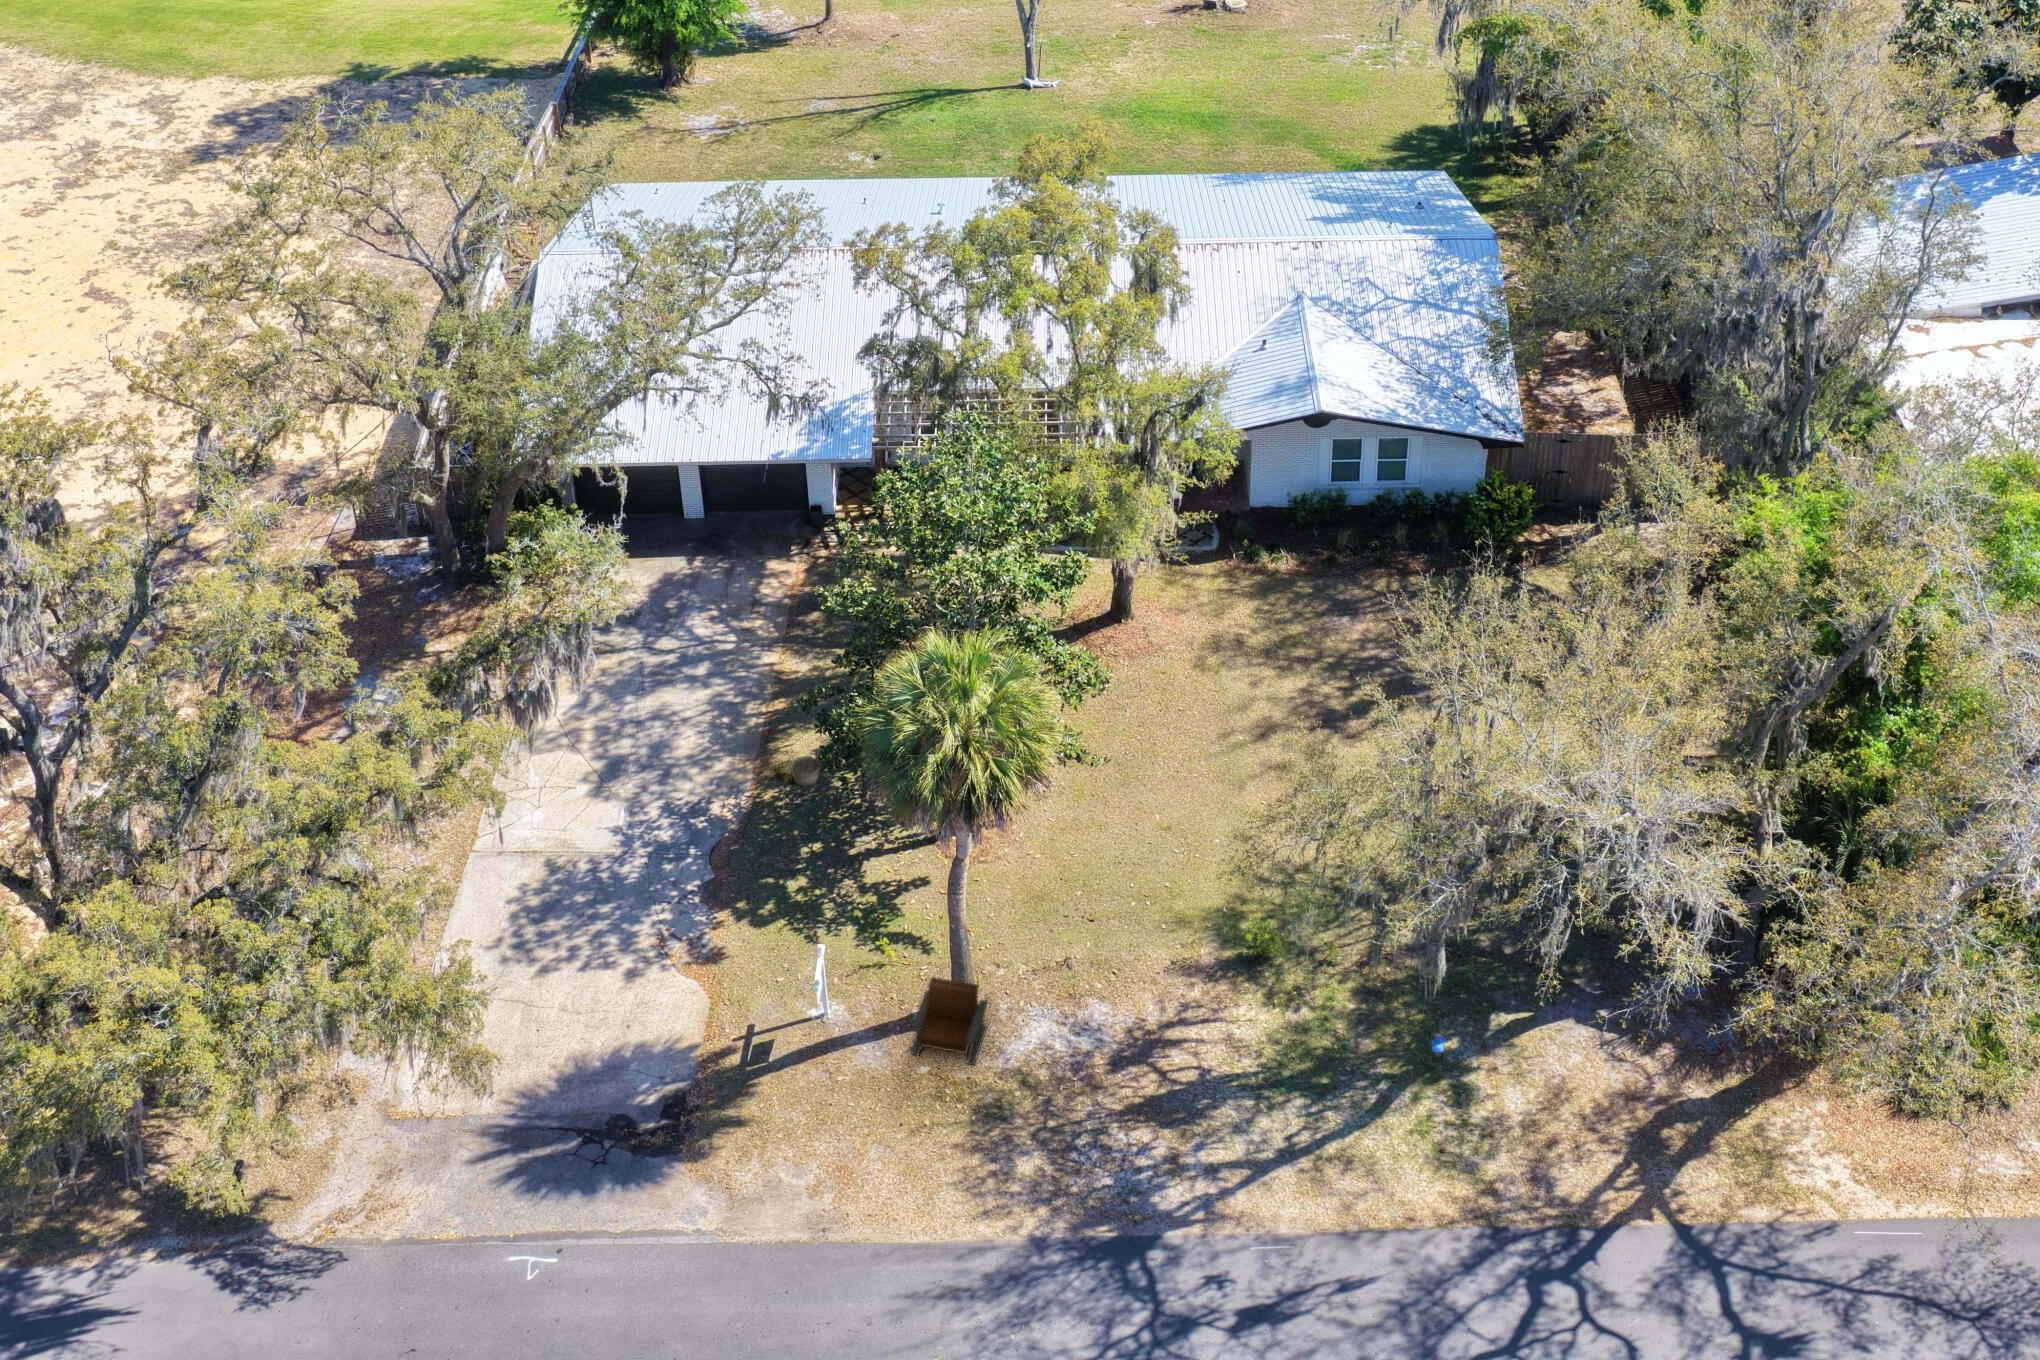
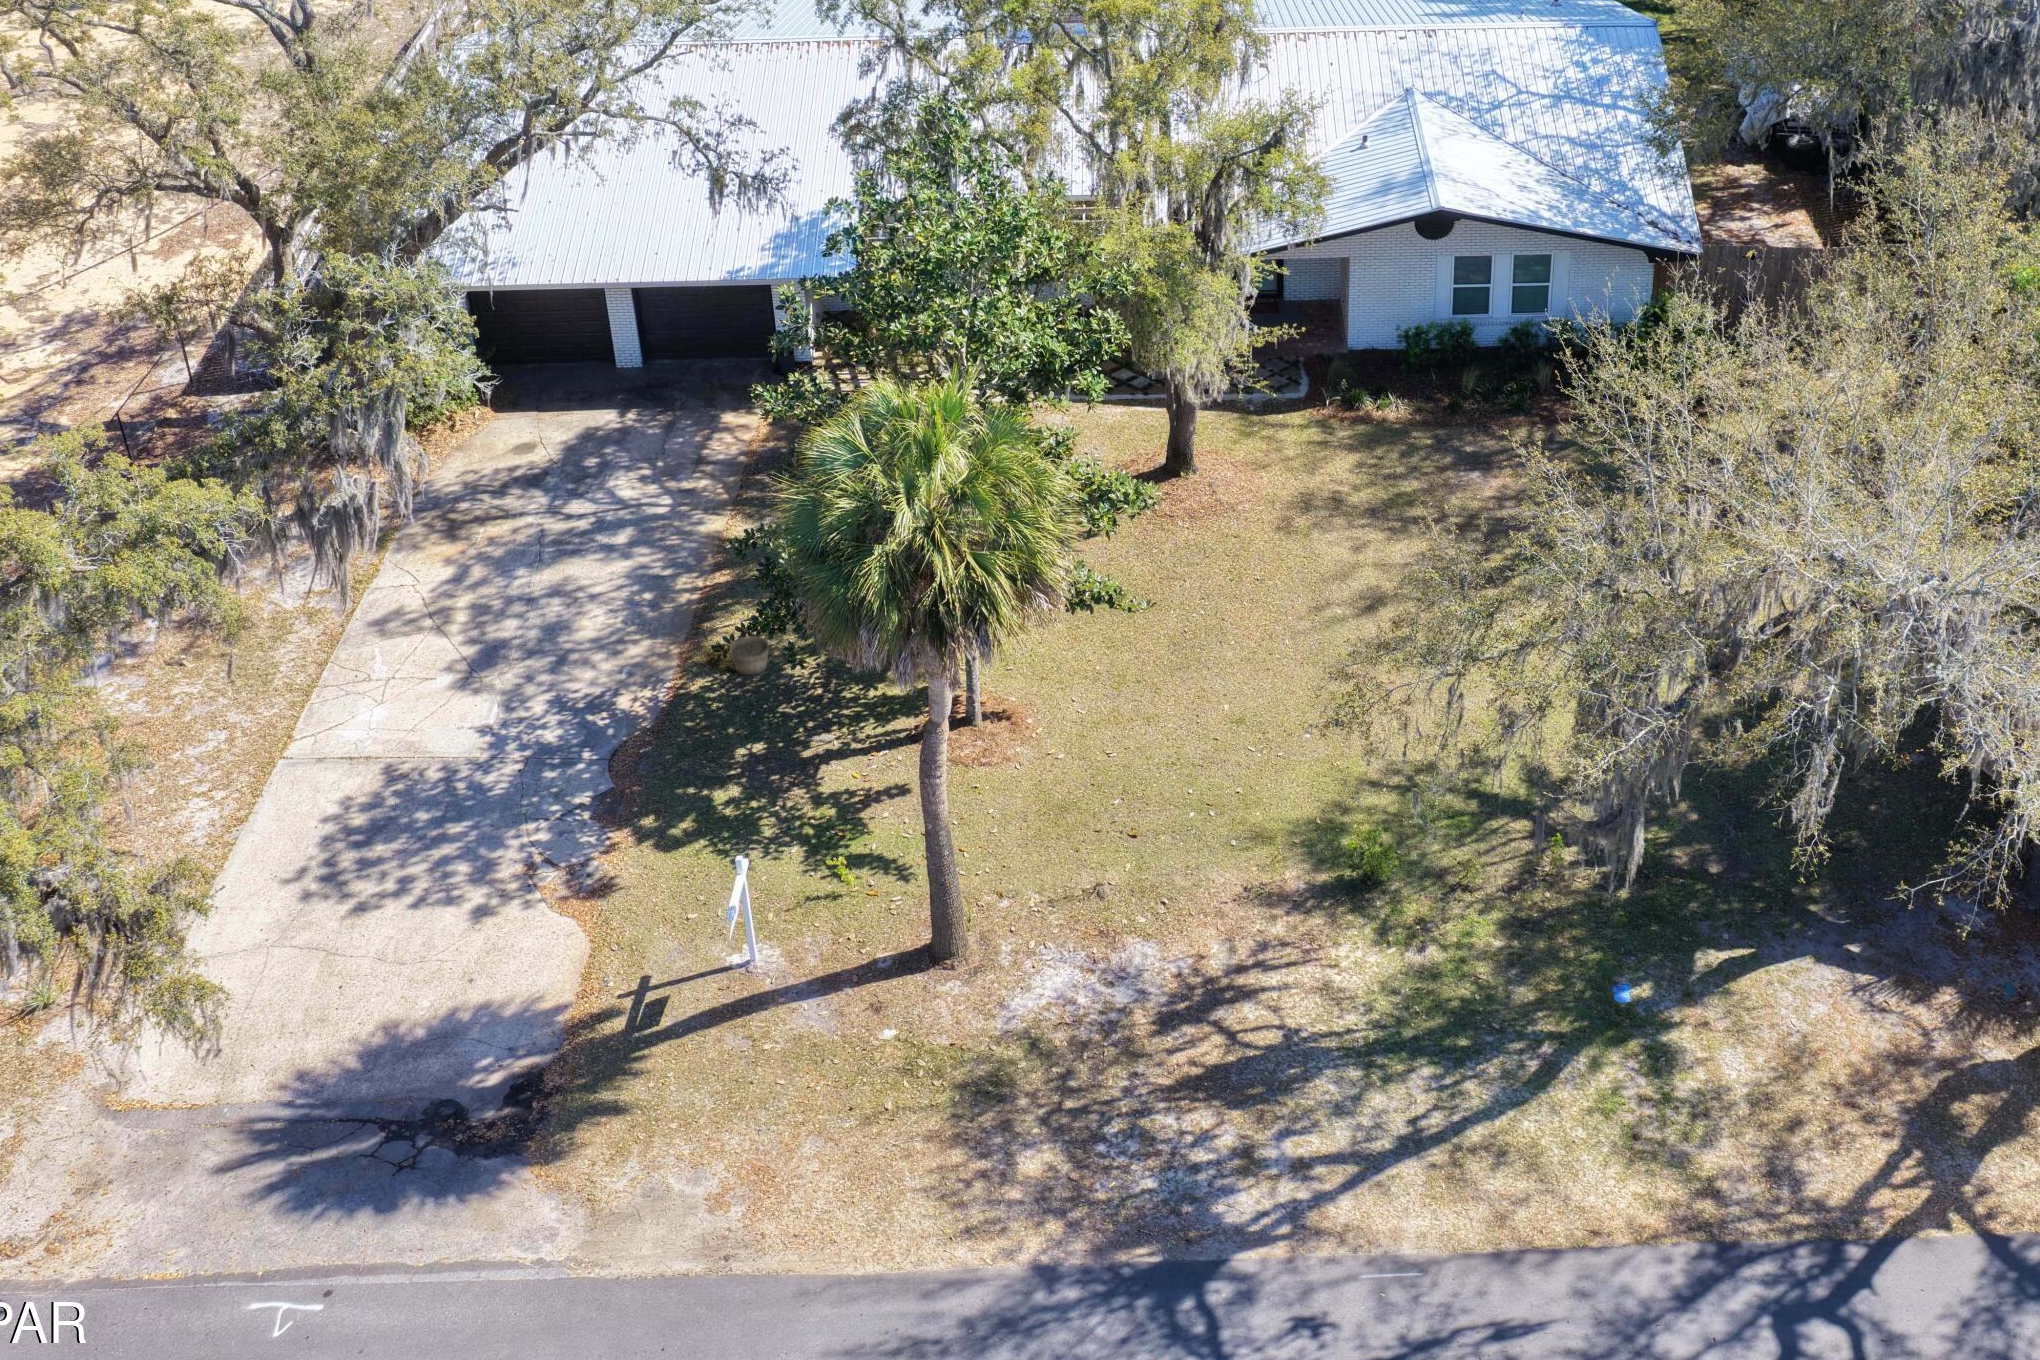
lounge chair: present [911,977,988,1065] -> none [869,903,984,1026]

